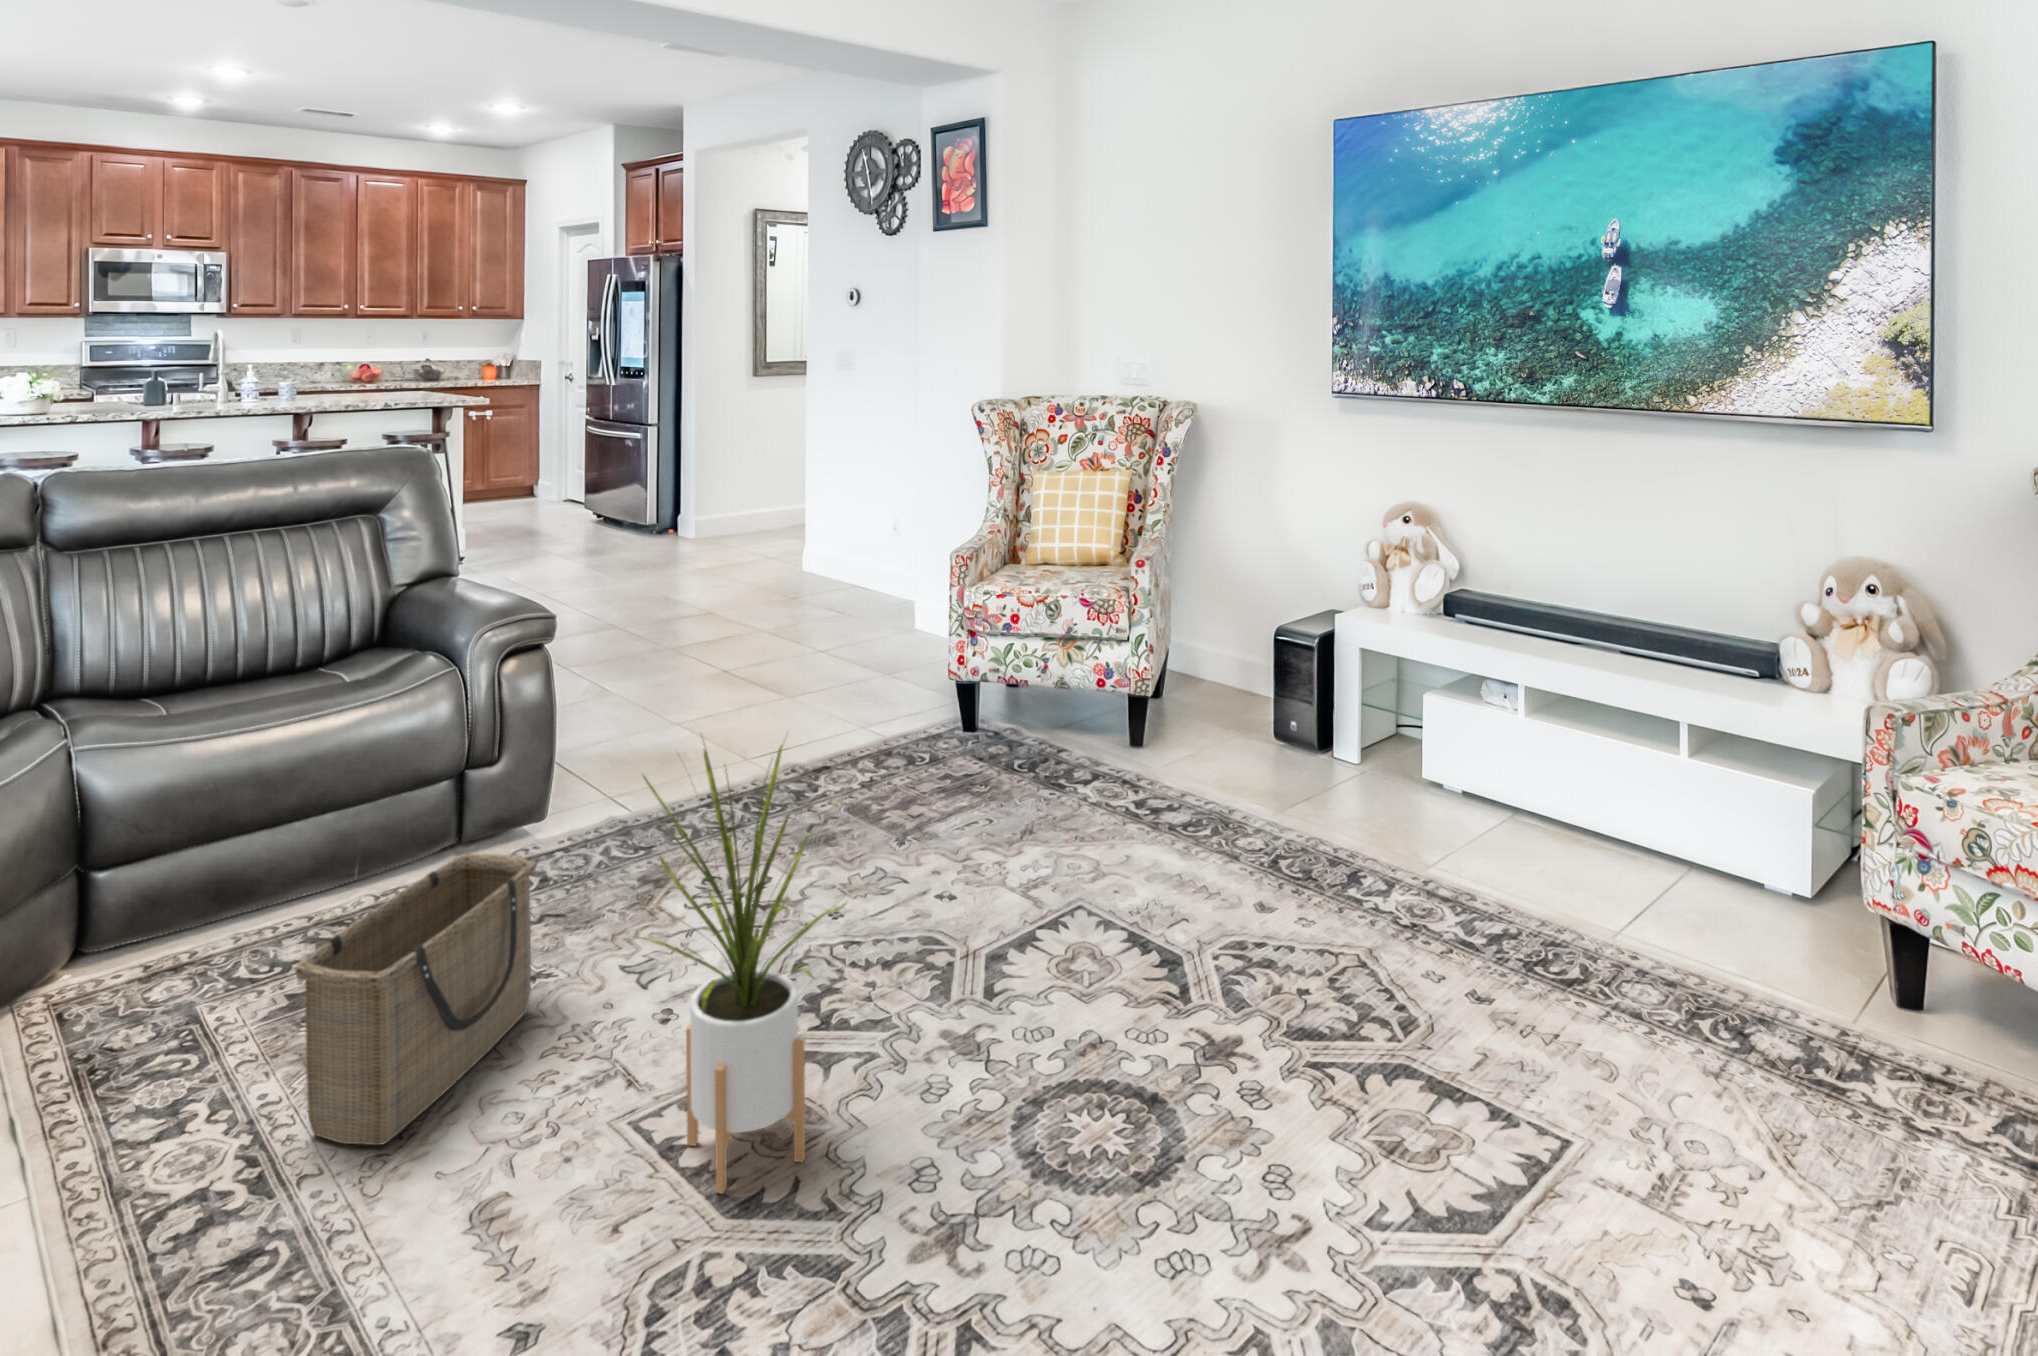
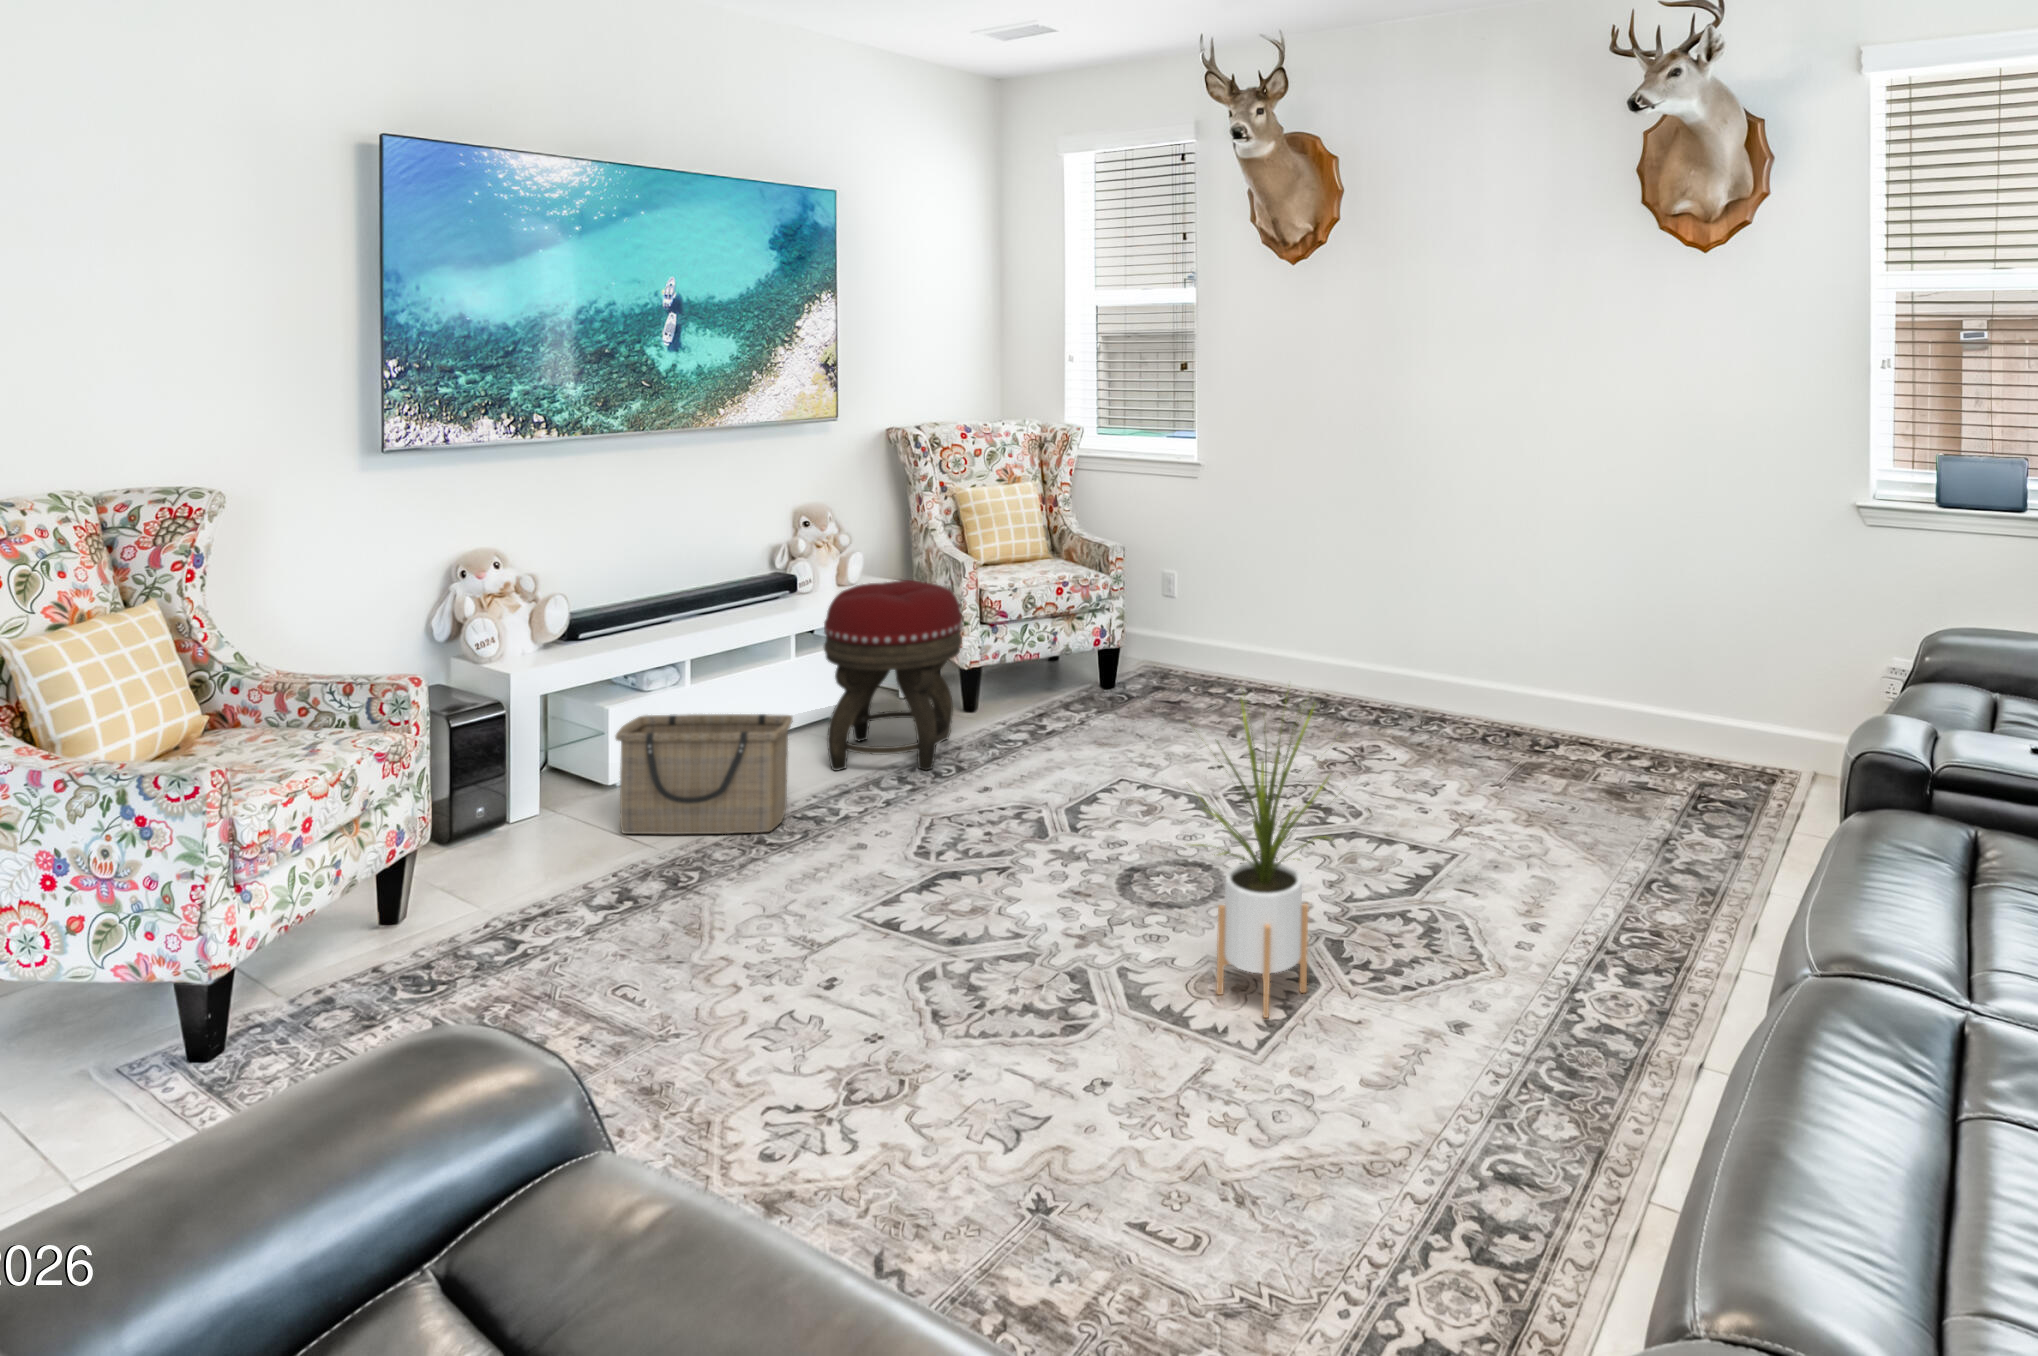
footstool: none [1484,653,1712,966] -> present [824,580,963,771]
basket: present [295,854,536,1145] -> present [616,714,793,834]

